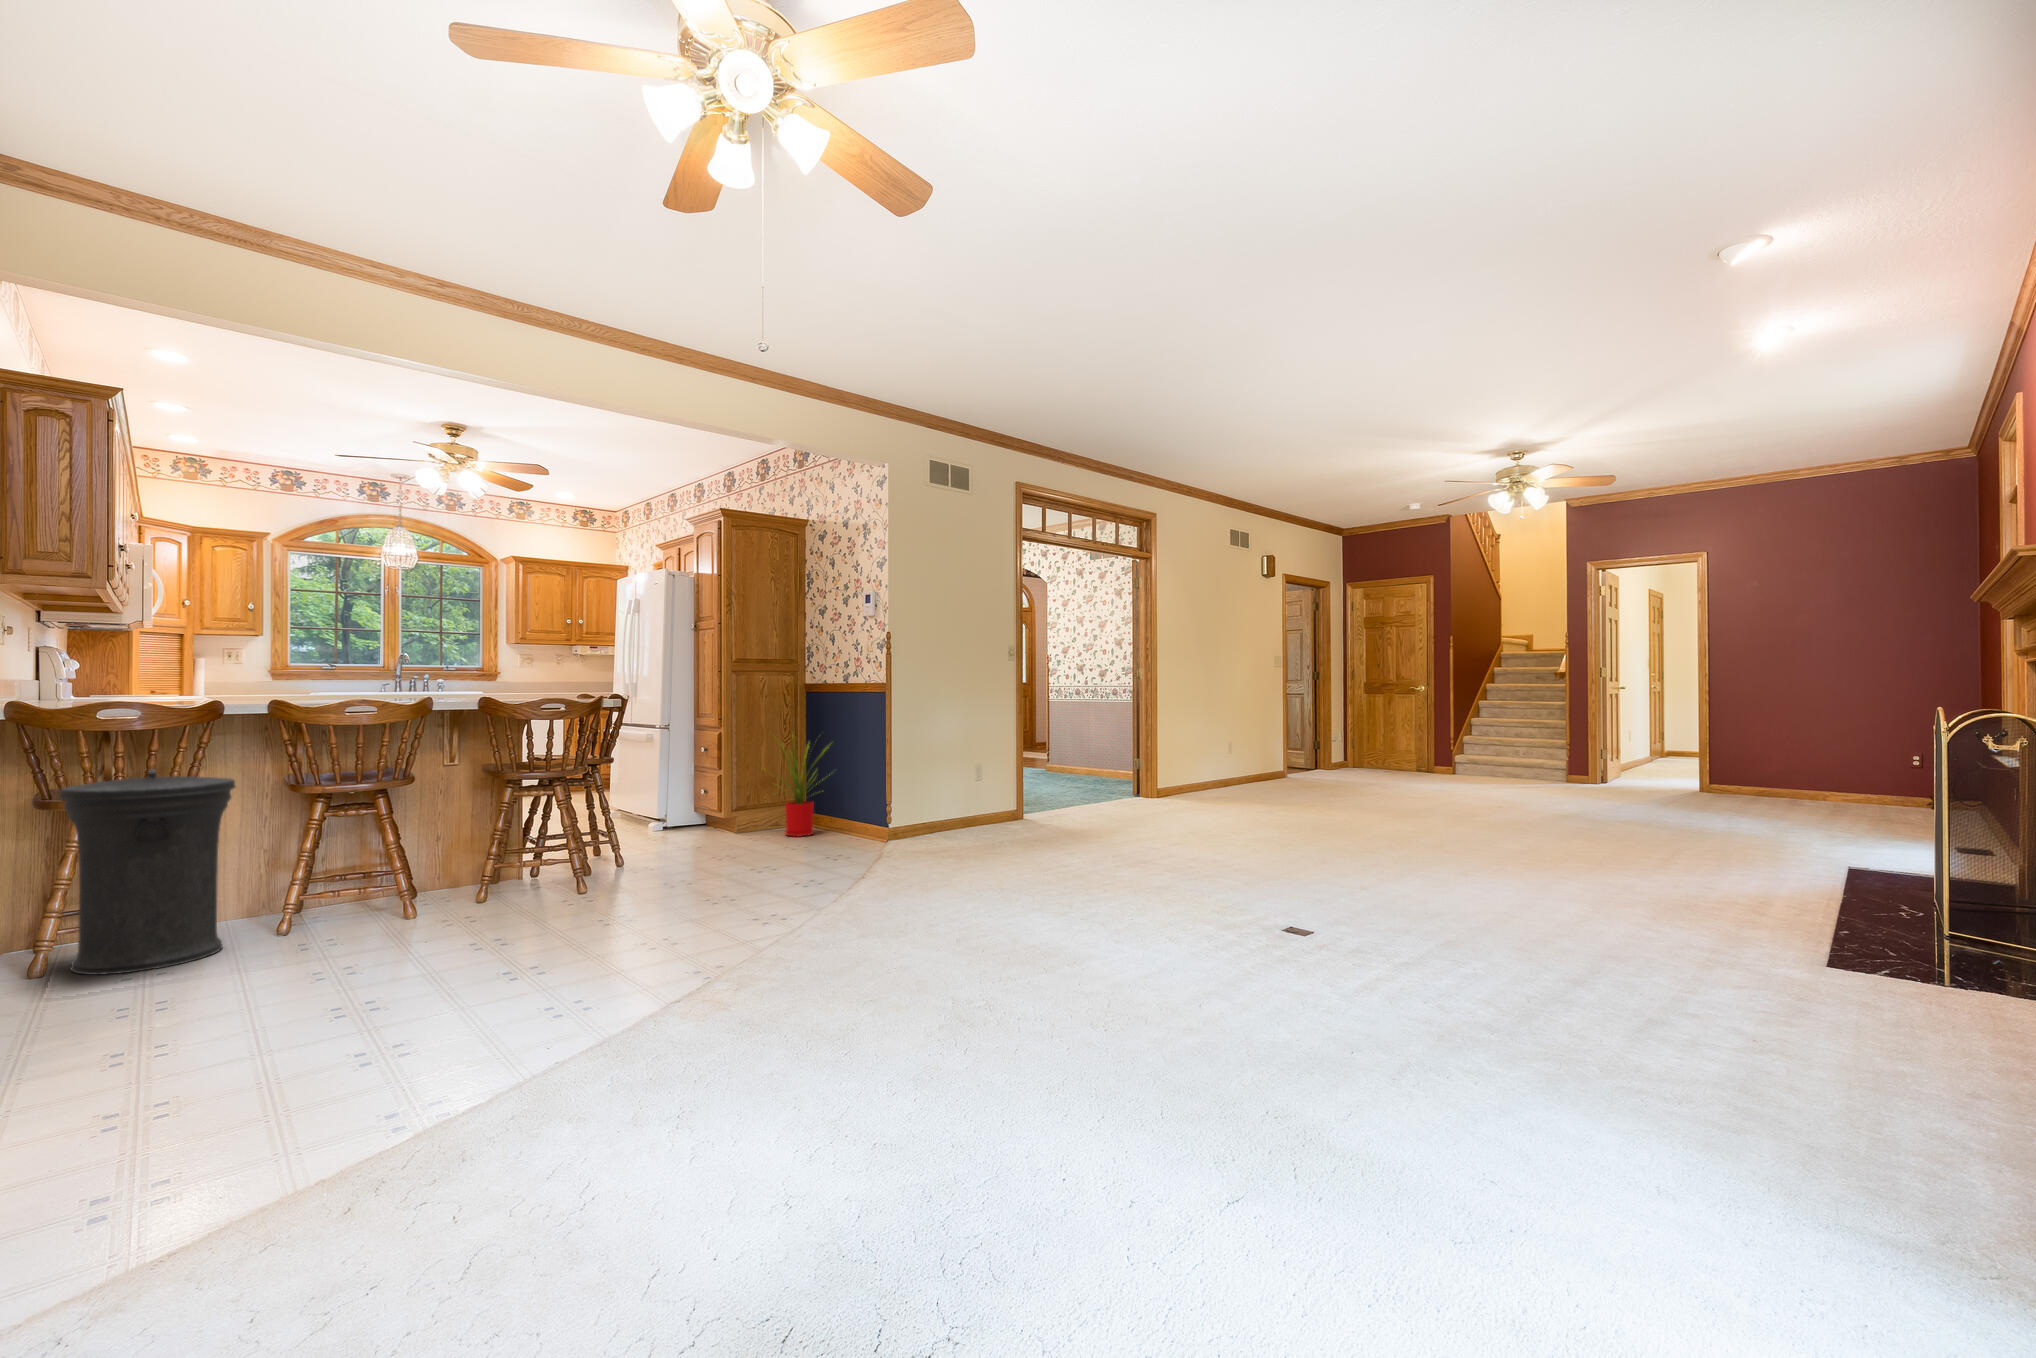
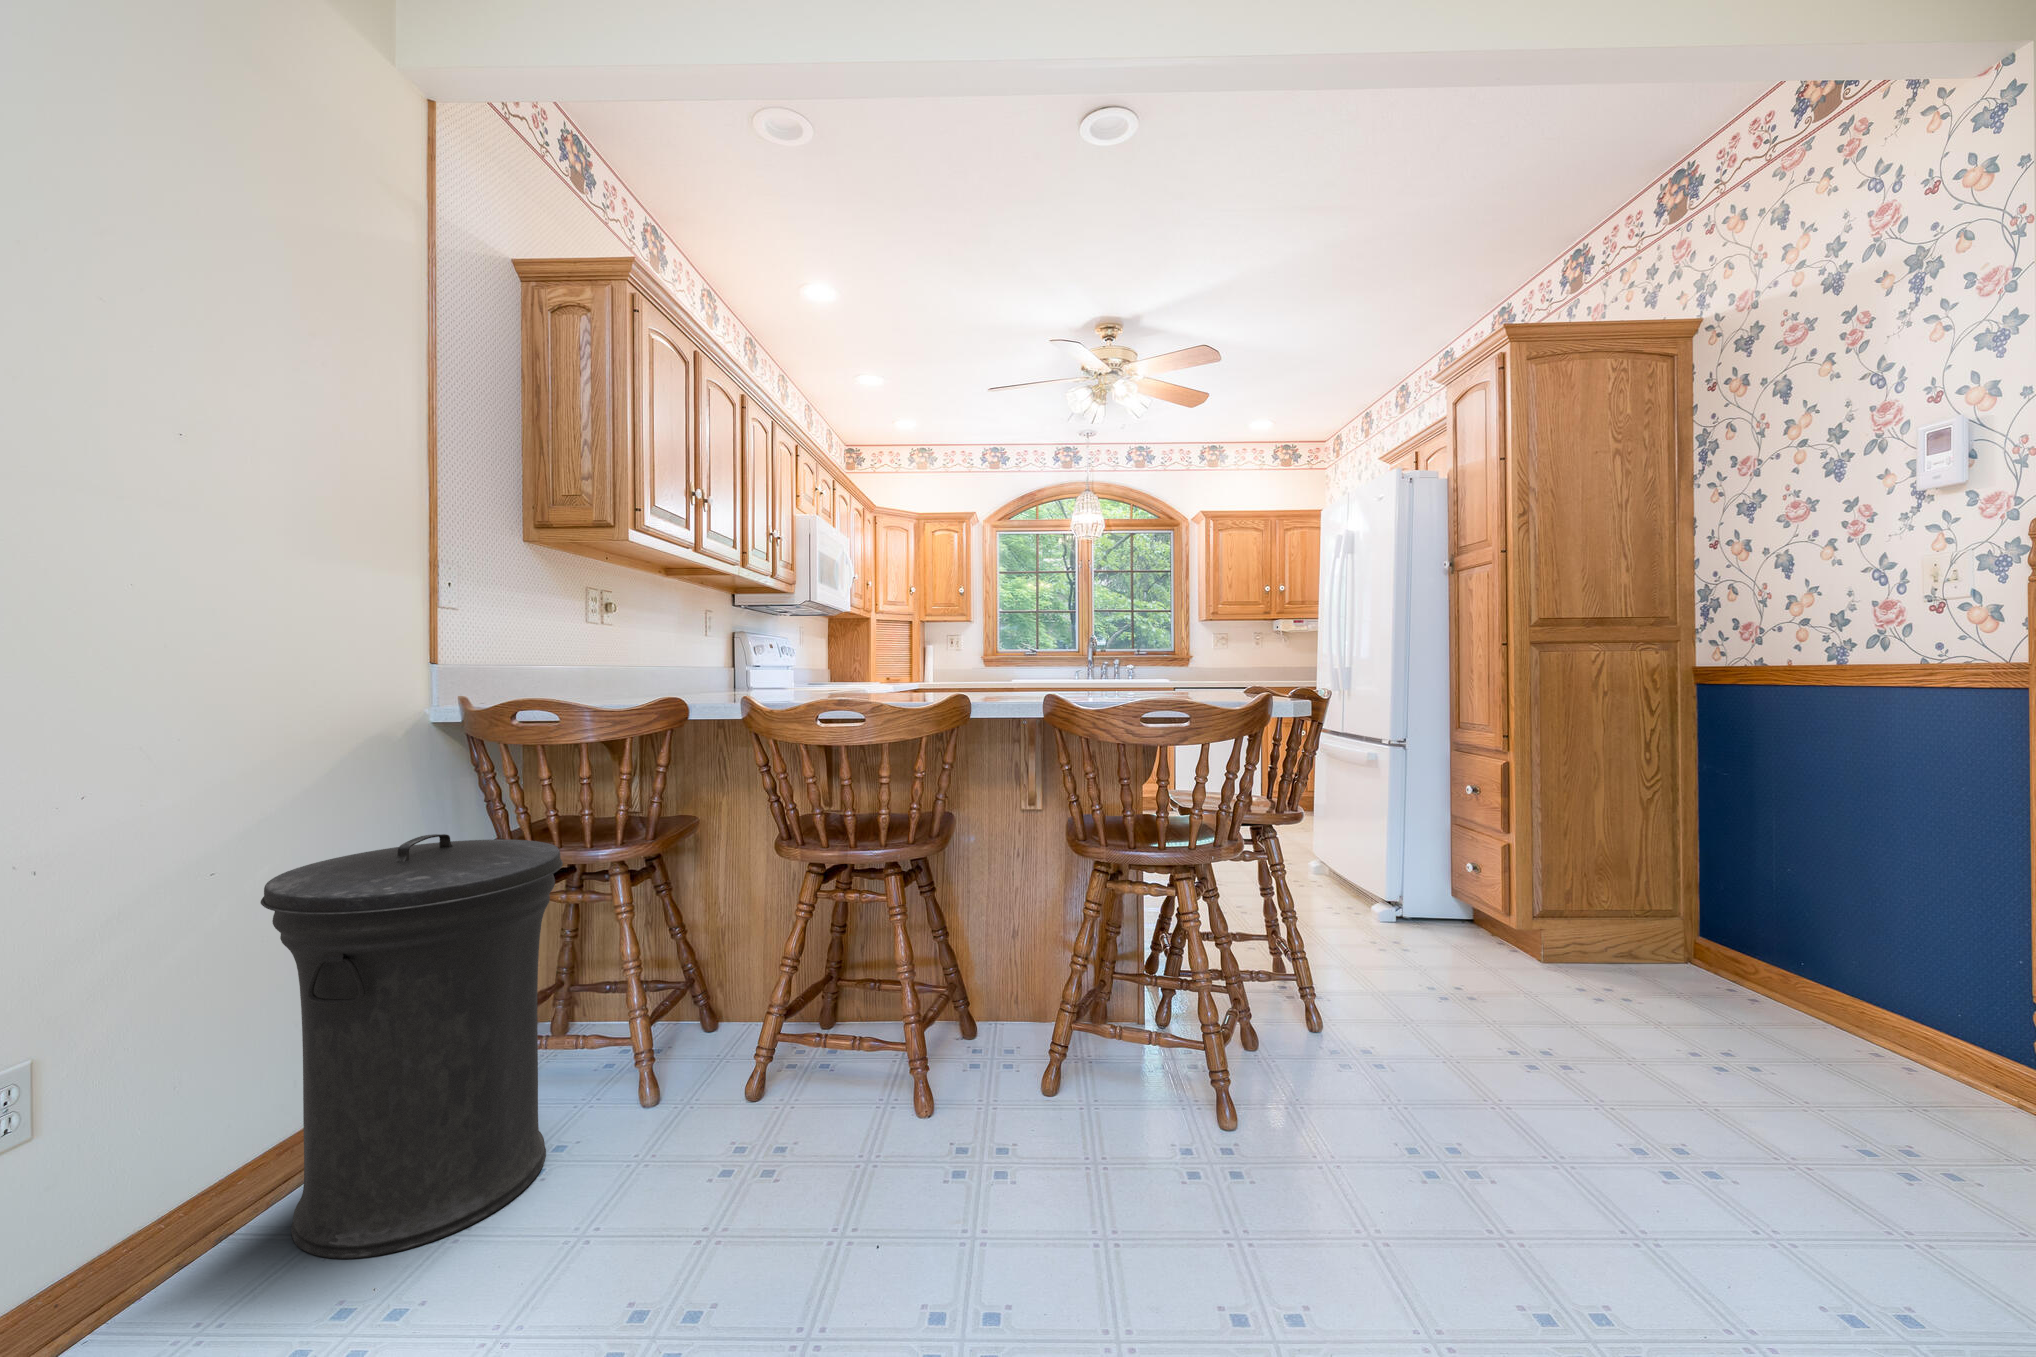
house plant: present [778,742,827,837] -> none [1595,771,1828,1027]

